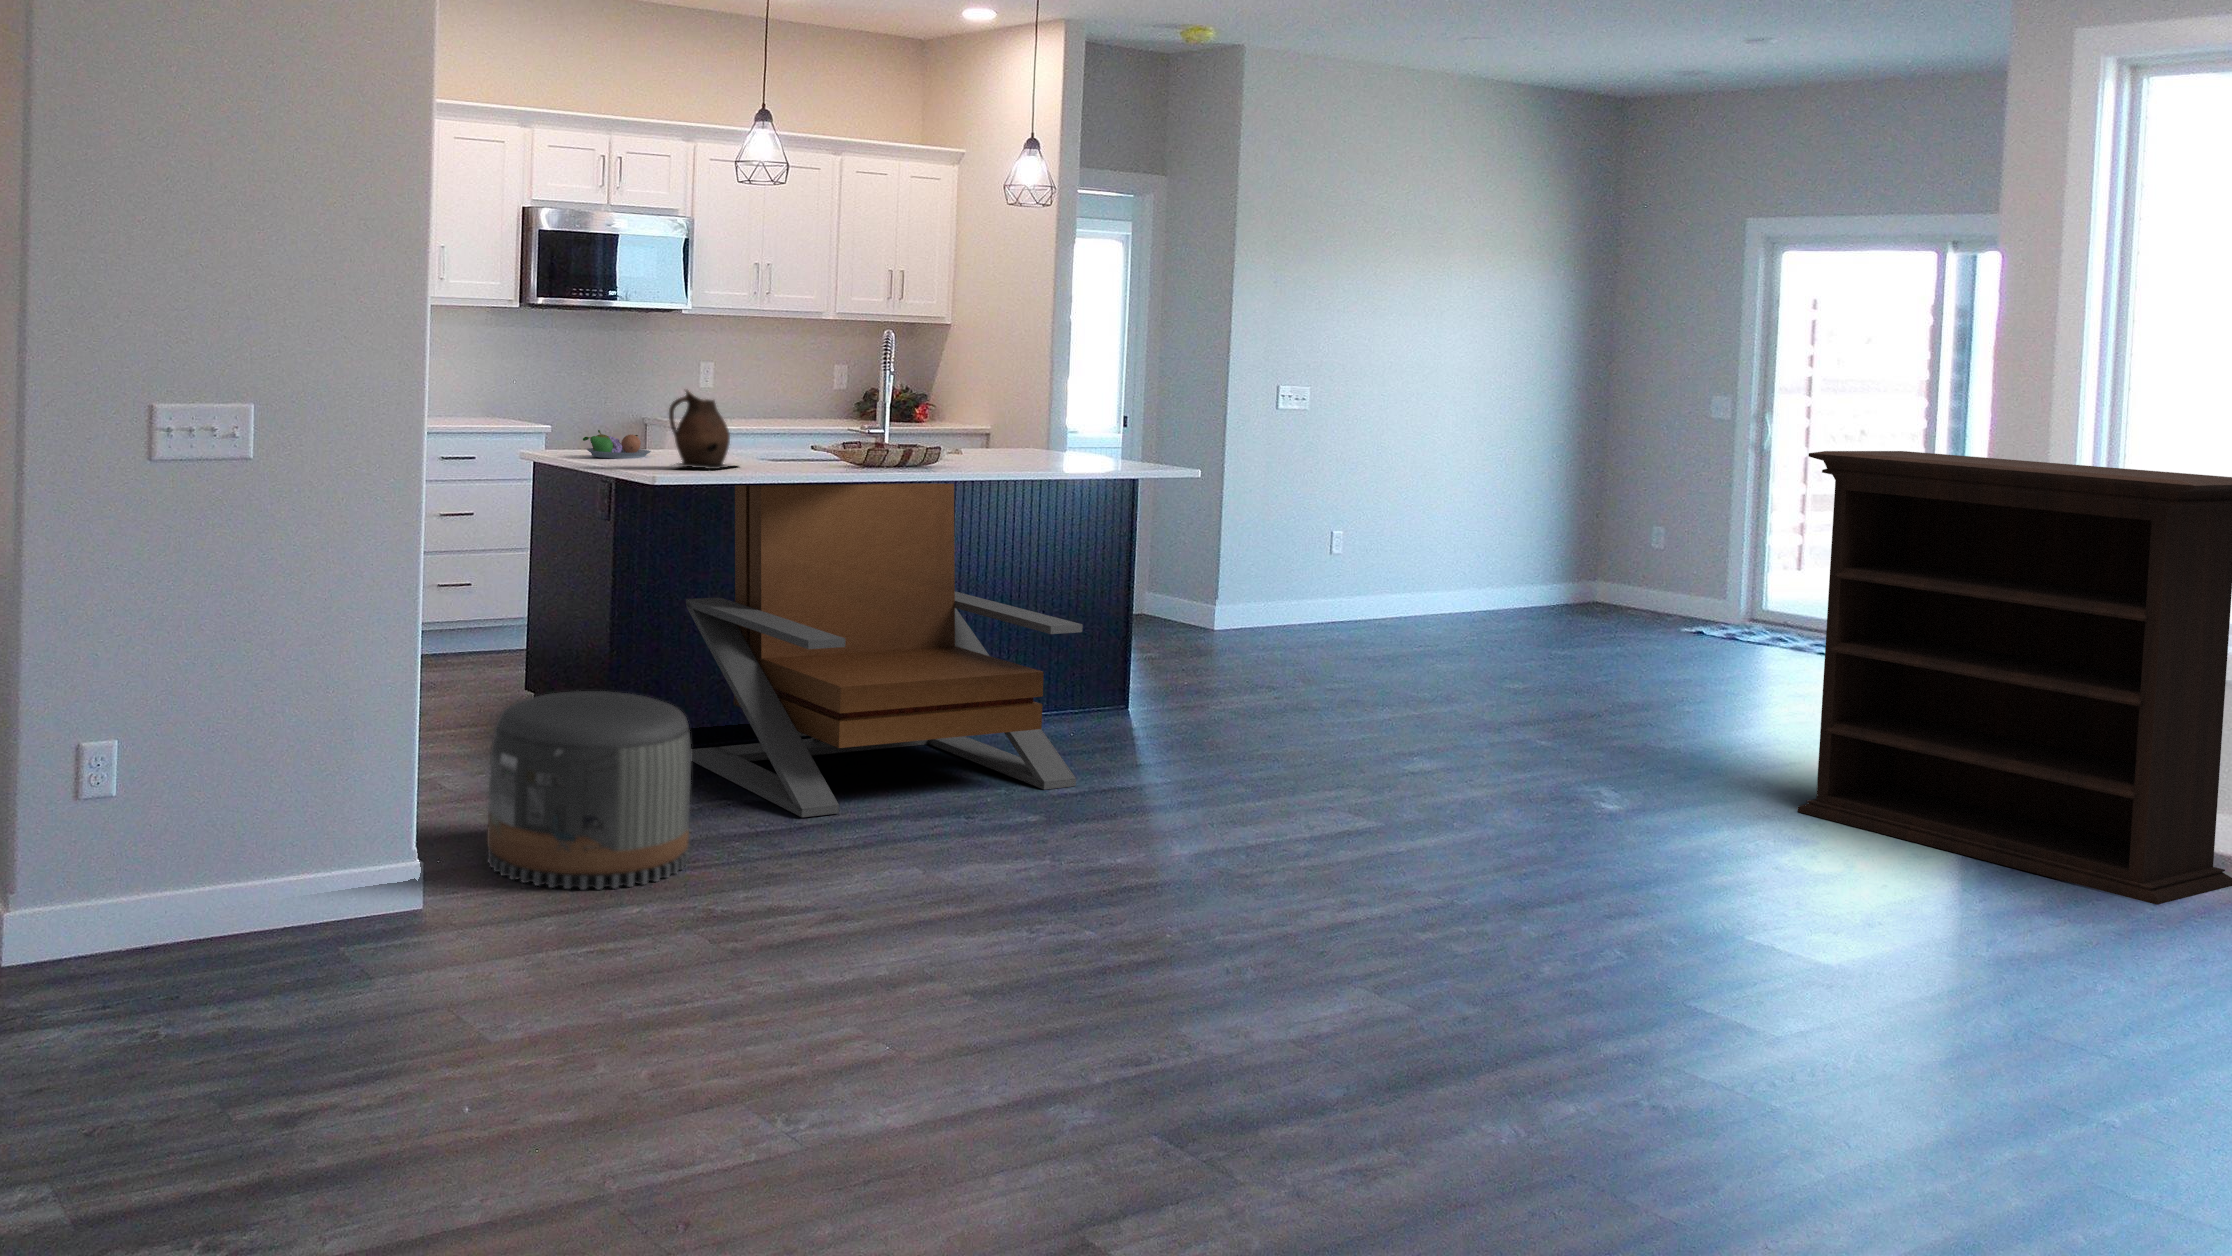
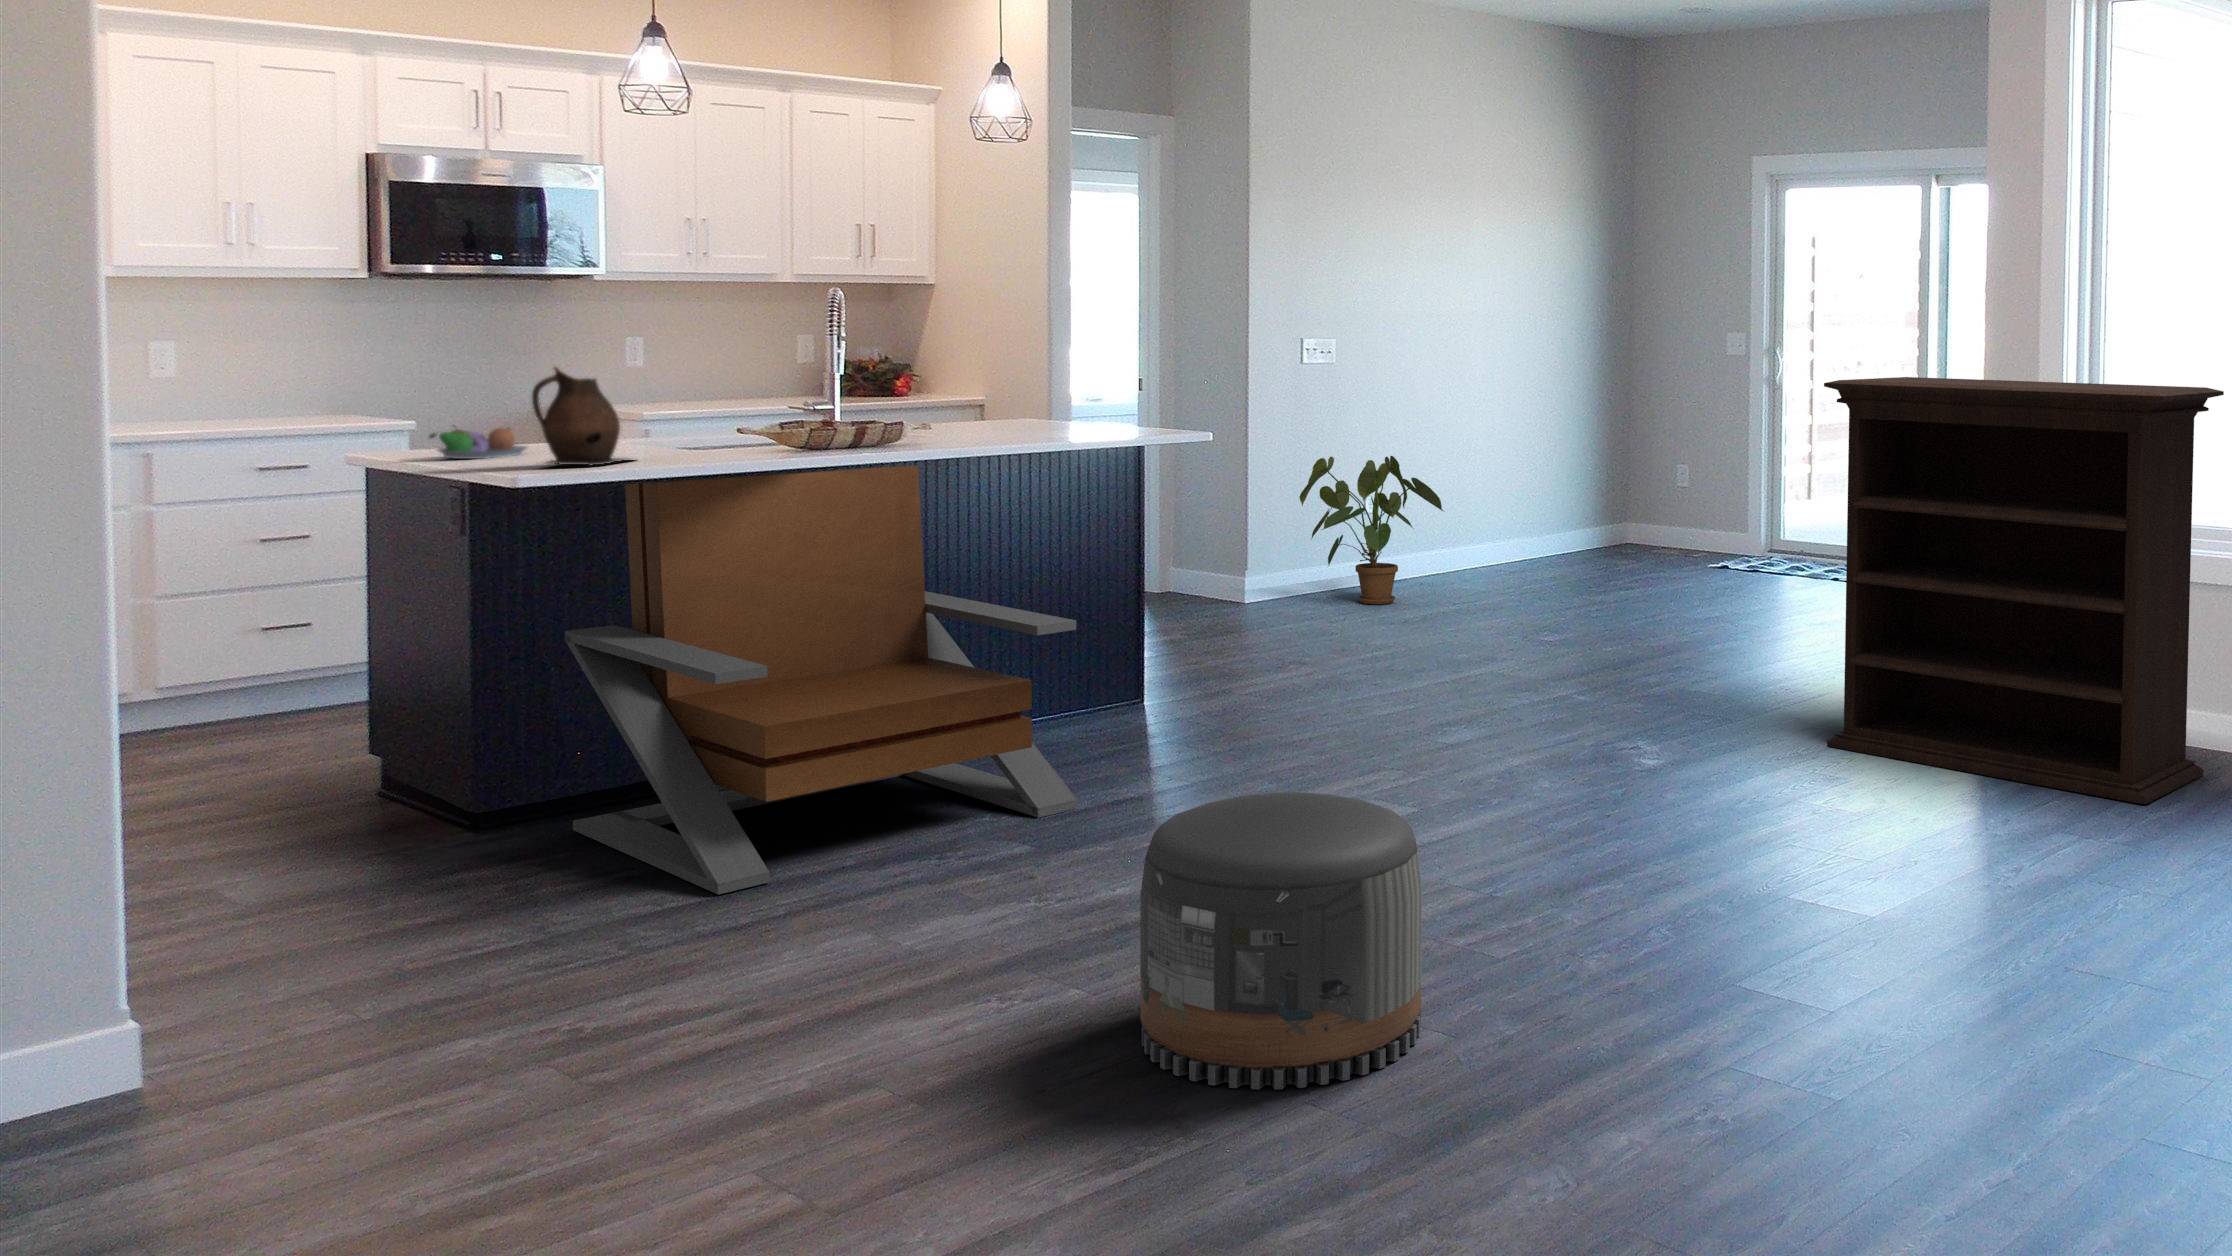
house plant: none [1263,496,1405,639] -> present [1299,456,1443,604]
pouf: present [487,691,692,890] -> present [1140,793,1422,1089]

